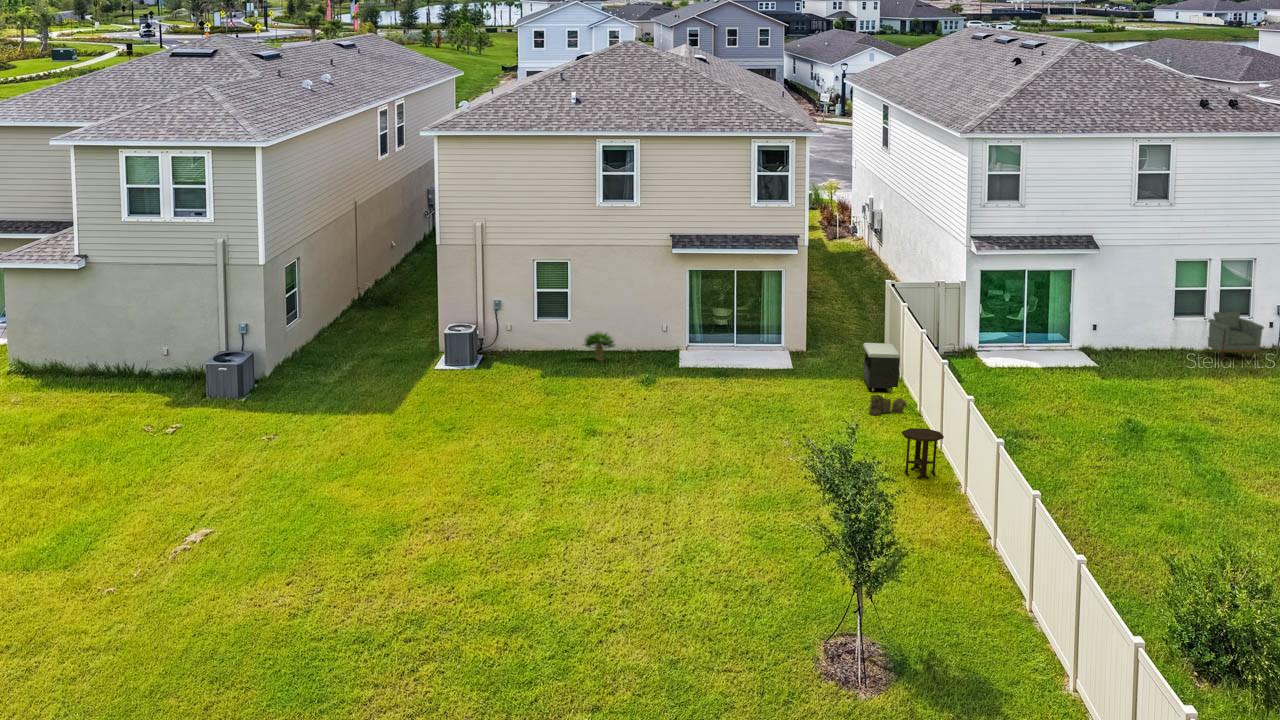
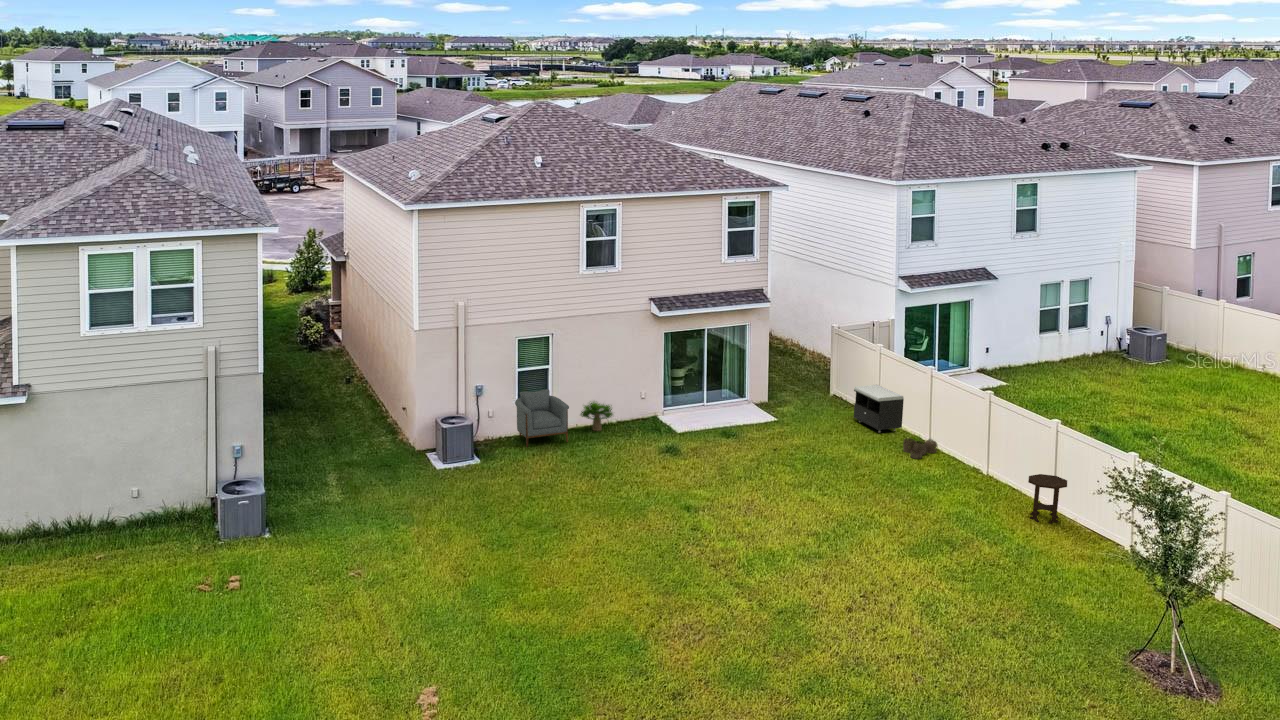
armchair: present [1208,312,1264,360] -> present [515,389,569,447]

